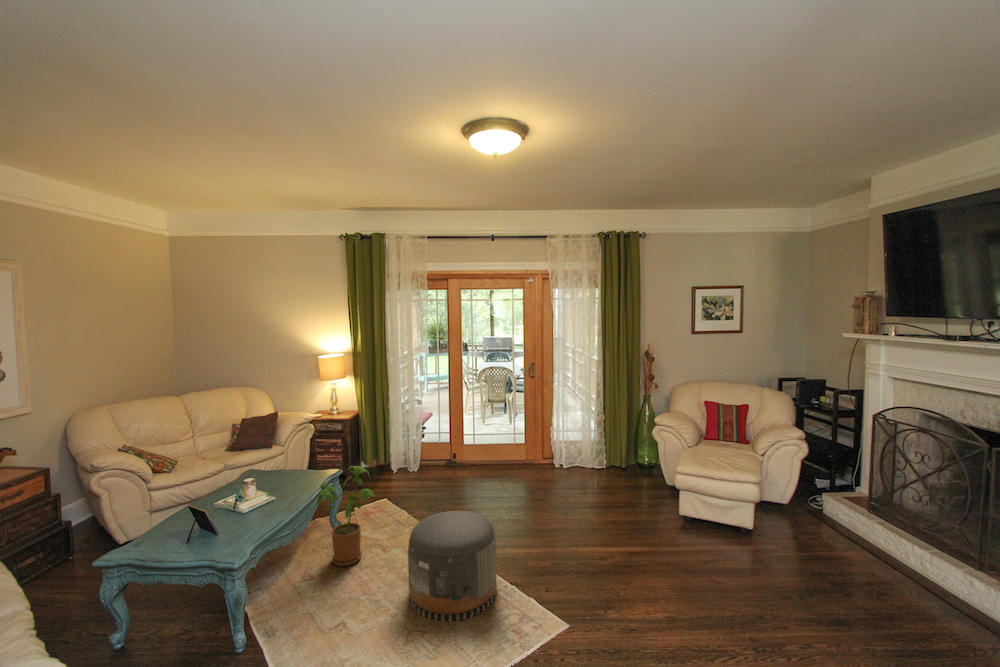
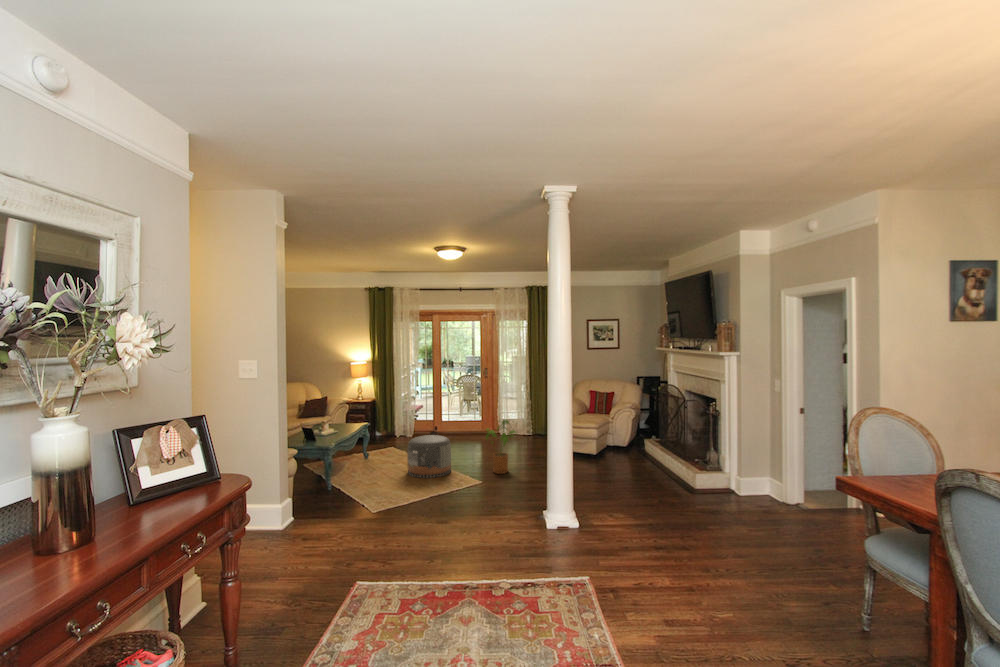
house plant: present [317,466,375,566] -> present [486,420,516,474]

